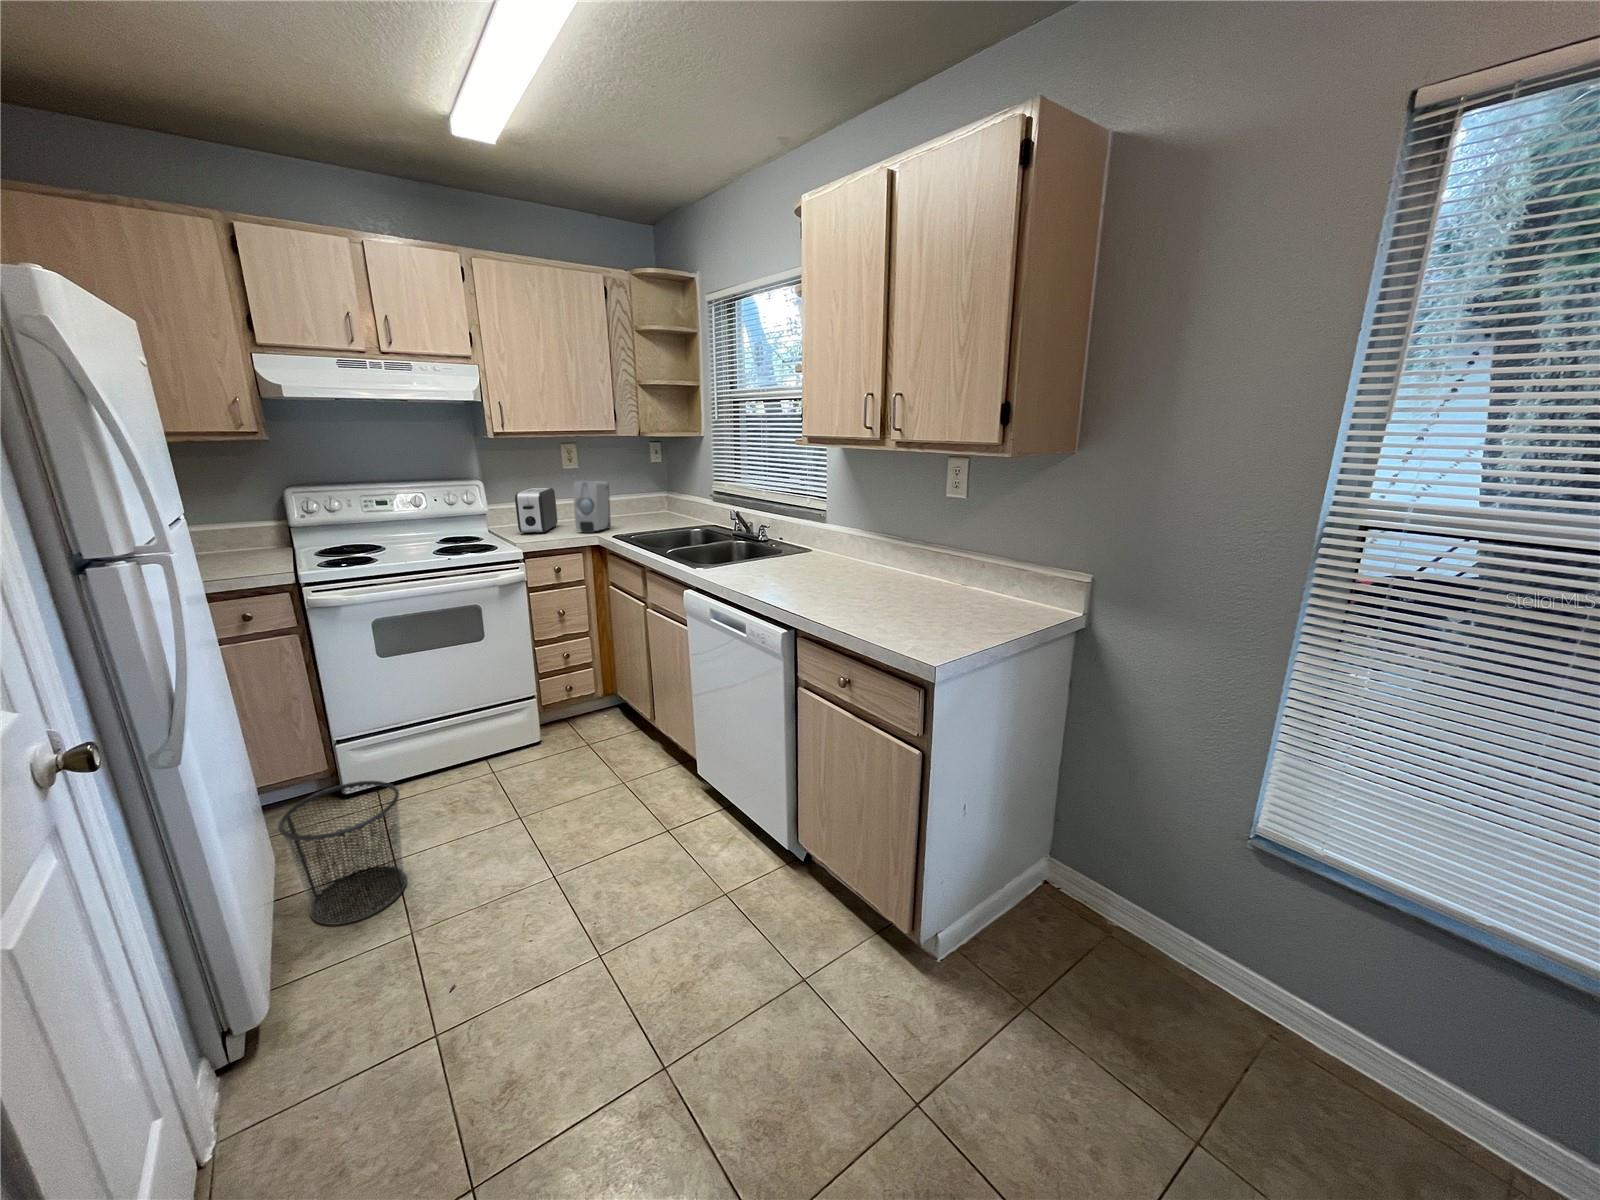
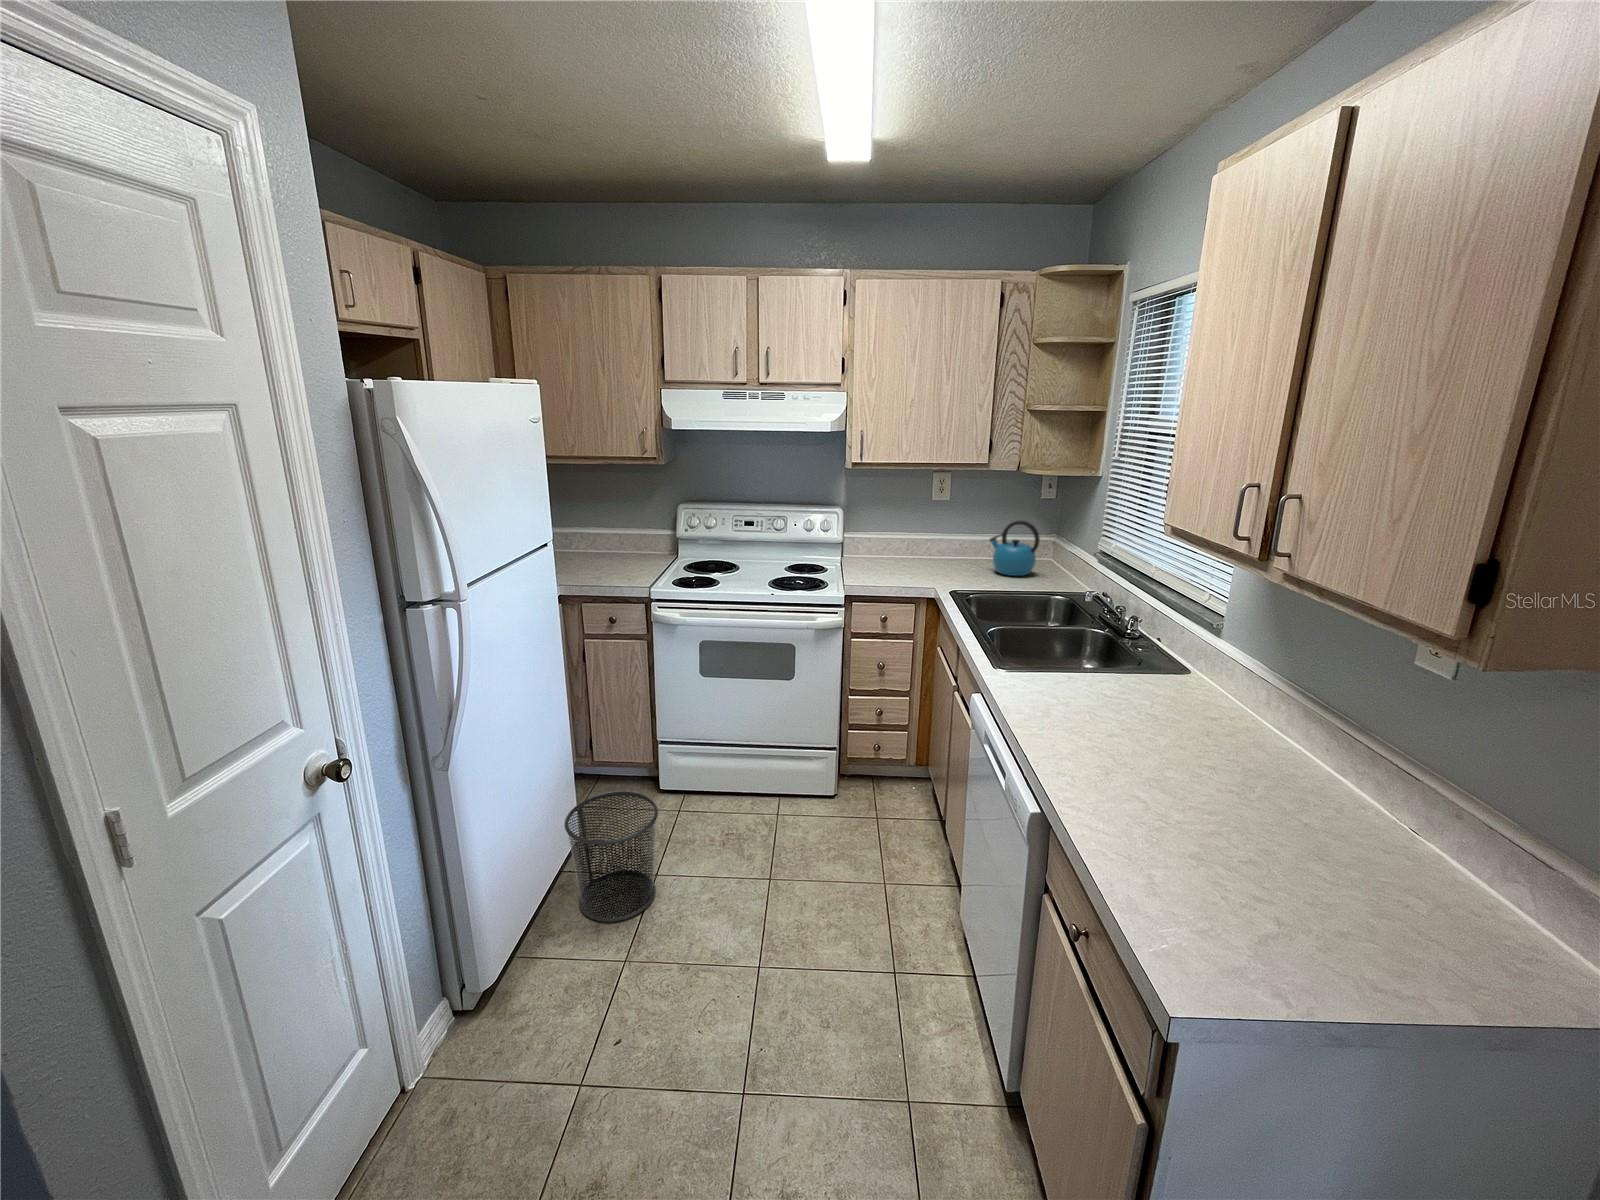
kettle: none [626,477,668,523] -> present [989,521,1040,576]
soap dispenser: present [574,481,611,533] -> none [917,521,965,581]
toaster: present [515,488,557,533] -> none [862,520,912,572]

